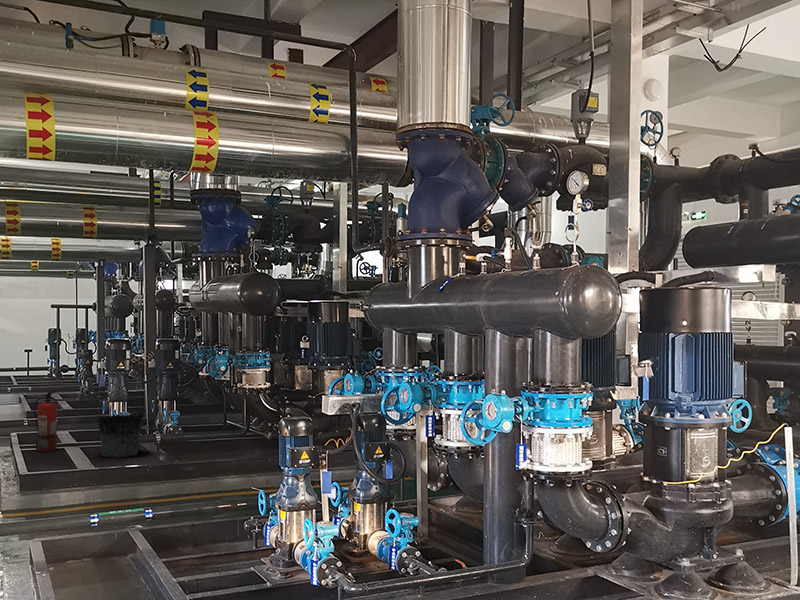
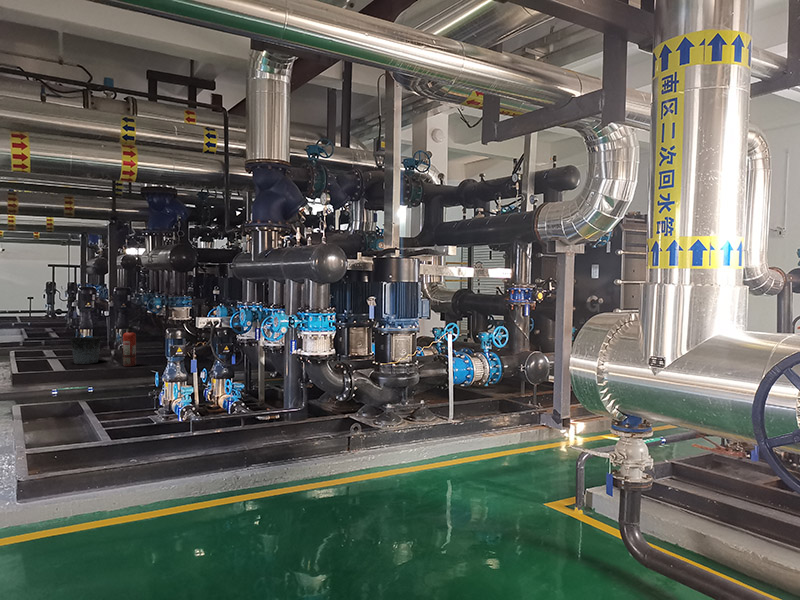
fire extinguisher: present [34,390,58,452] -> present [119,324,137,366]

